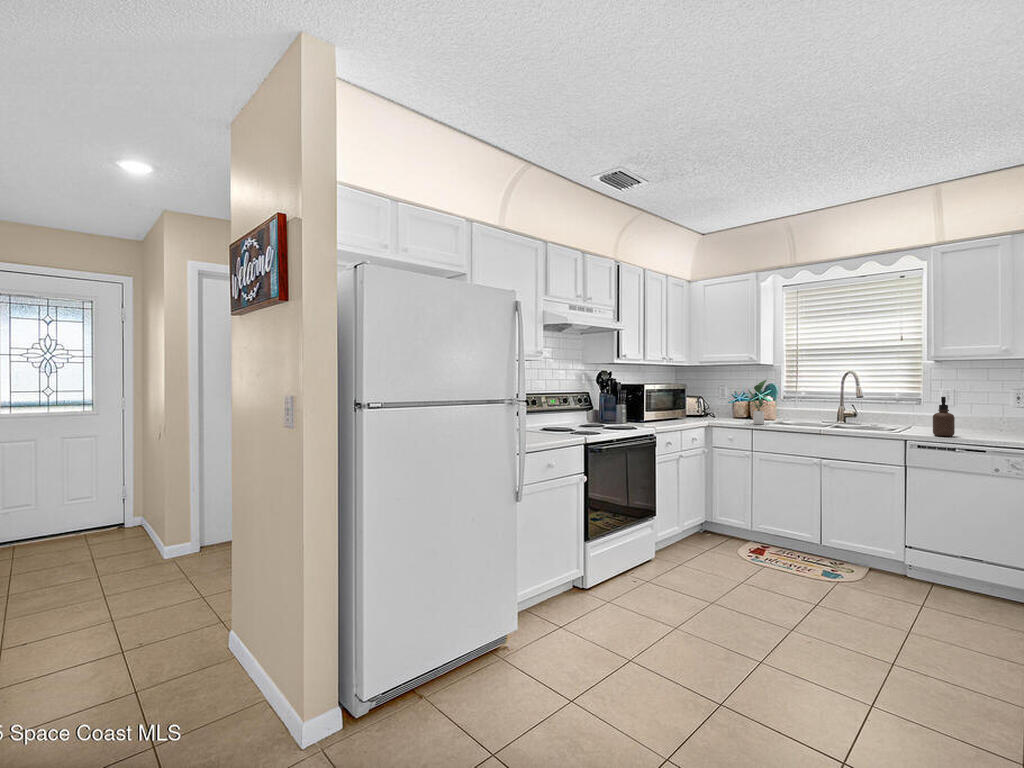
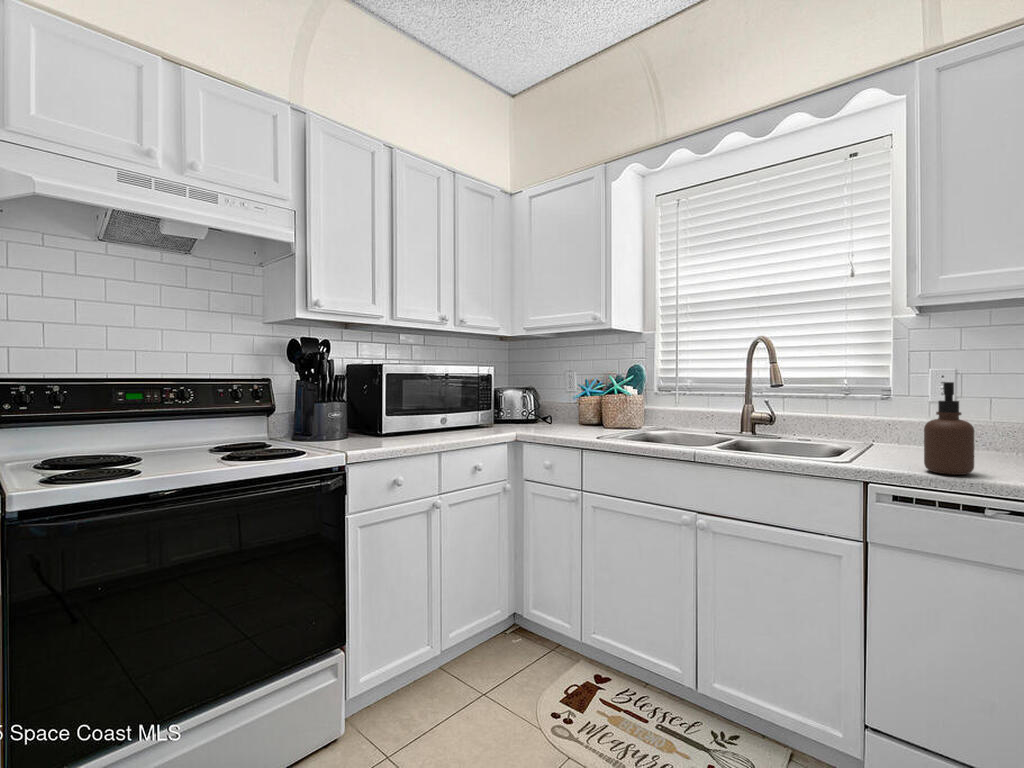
potted plant: present [748,380,770,424] -> none [568,354,616,440]

